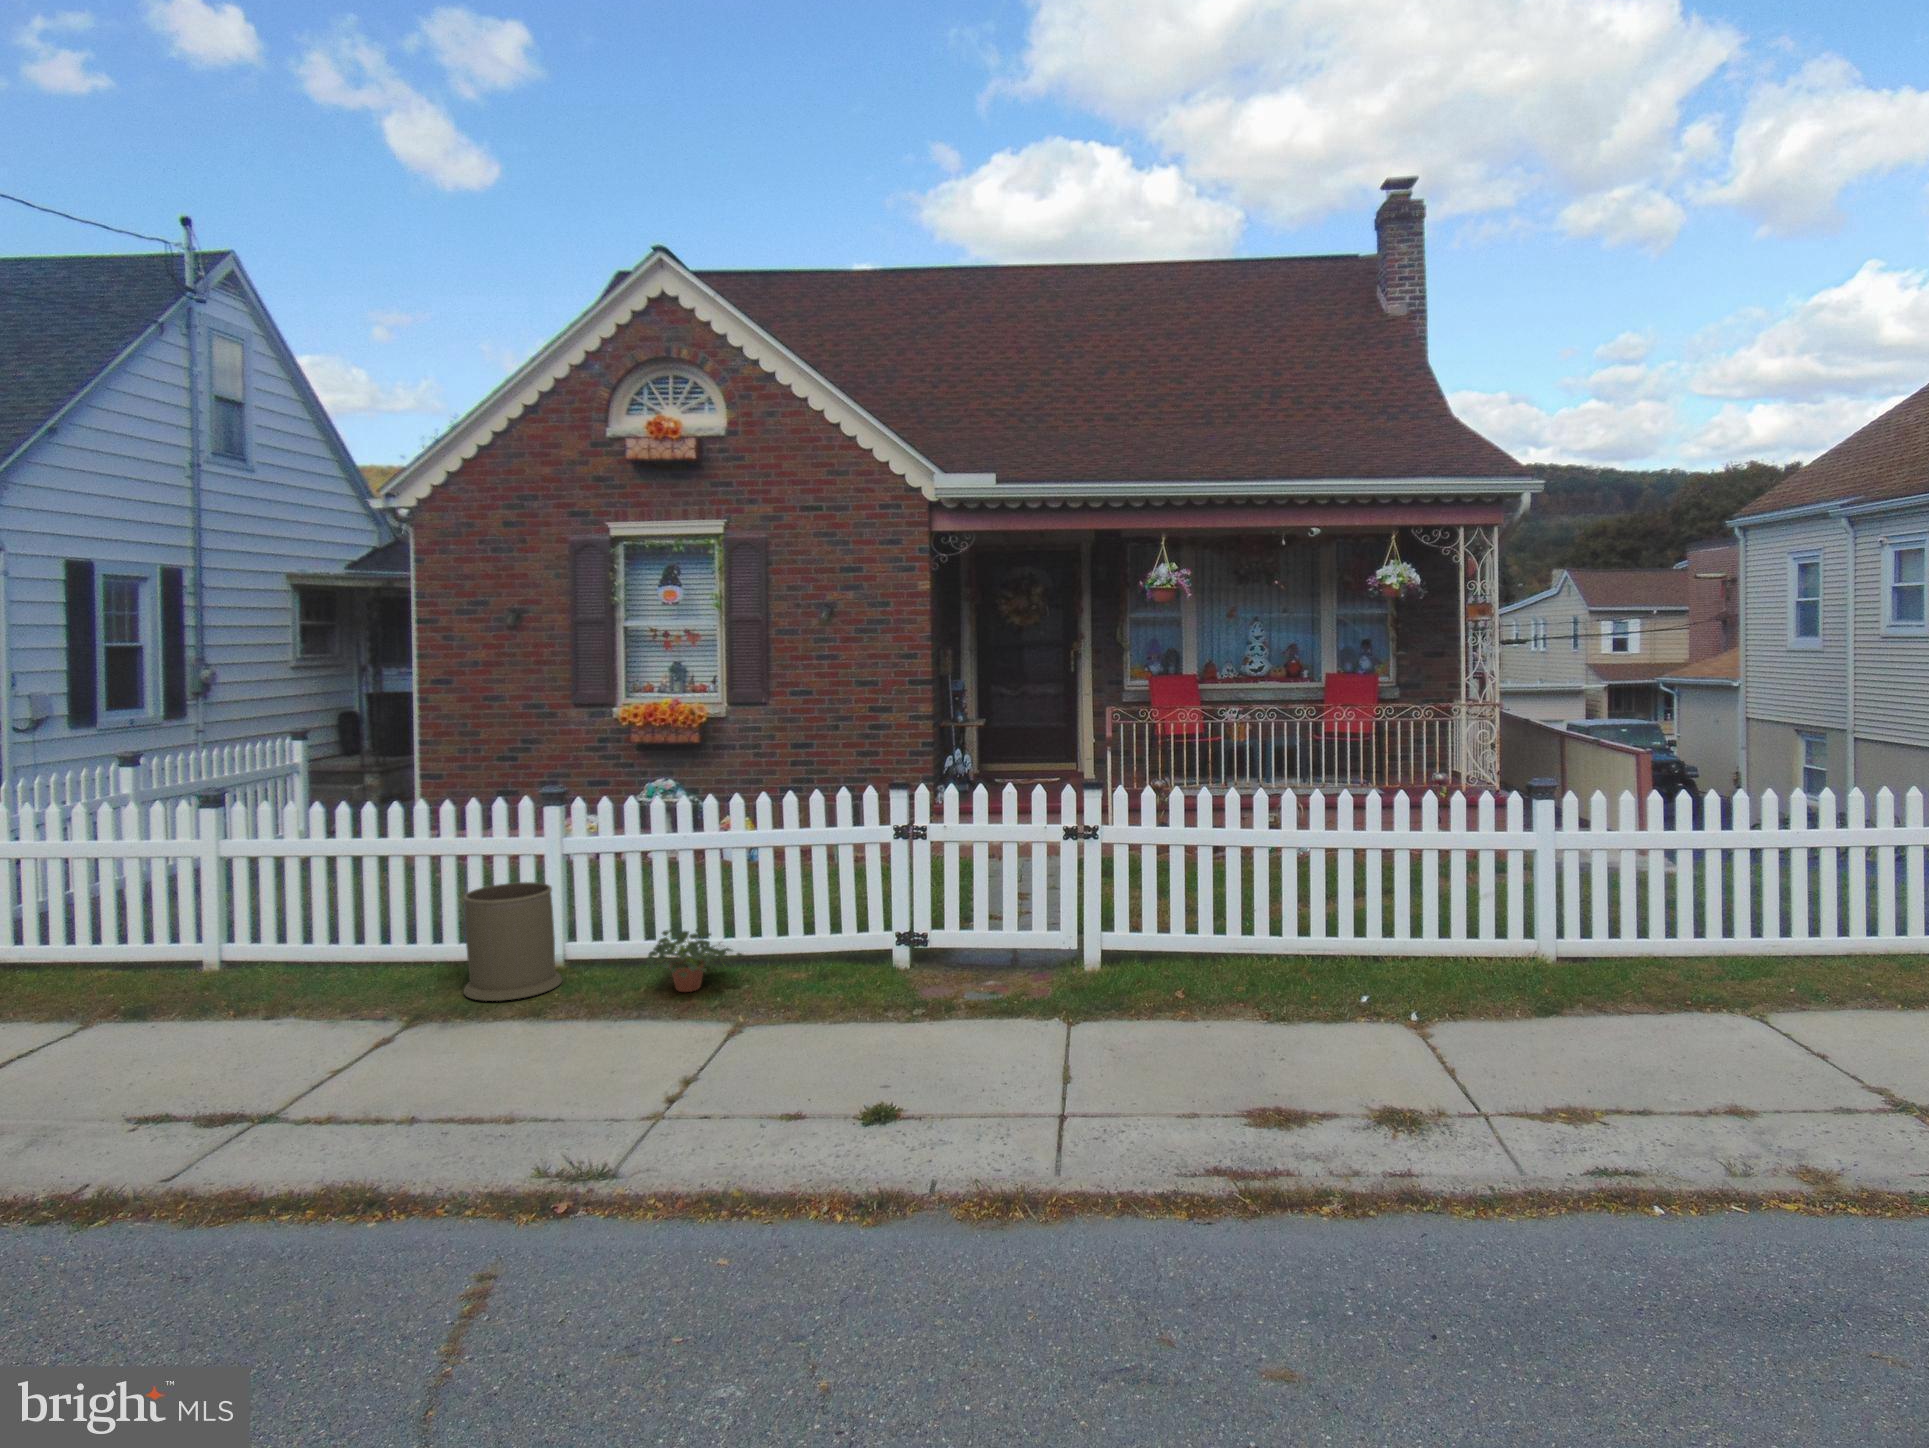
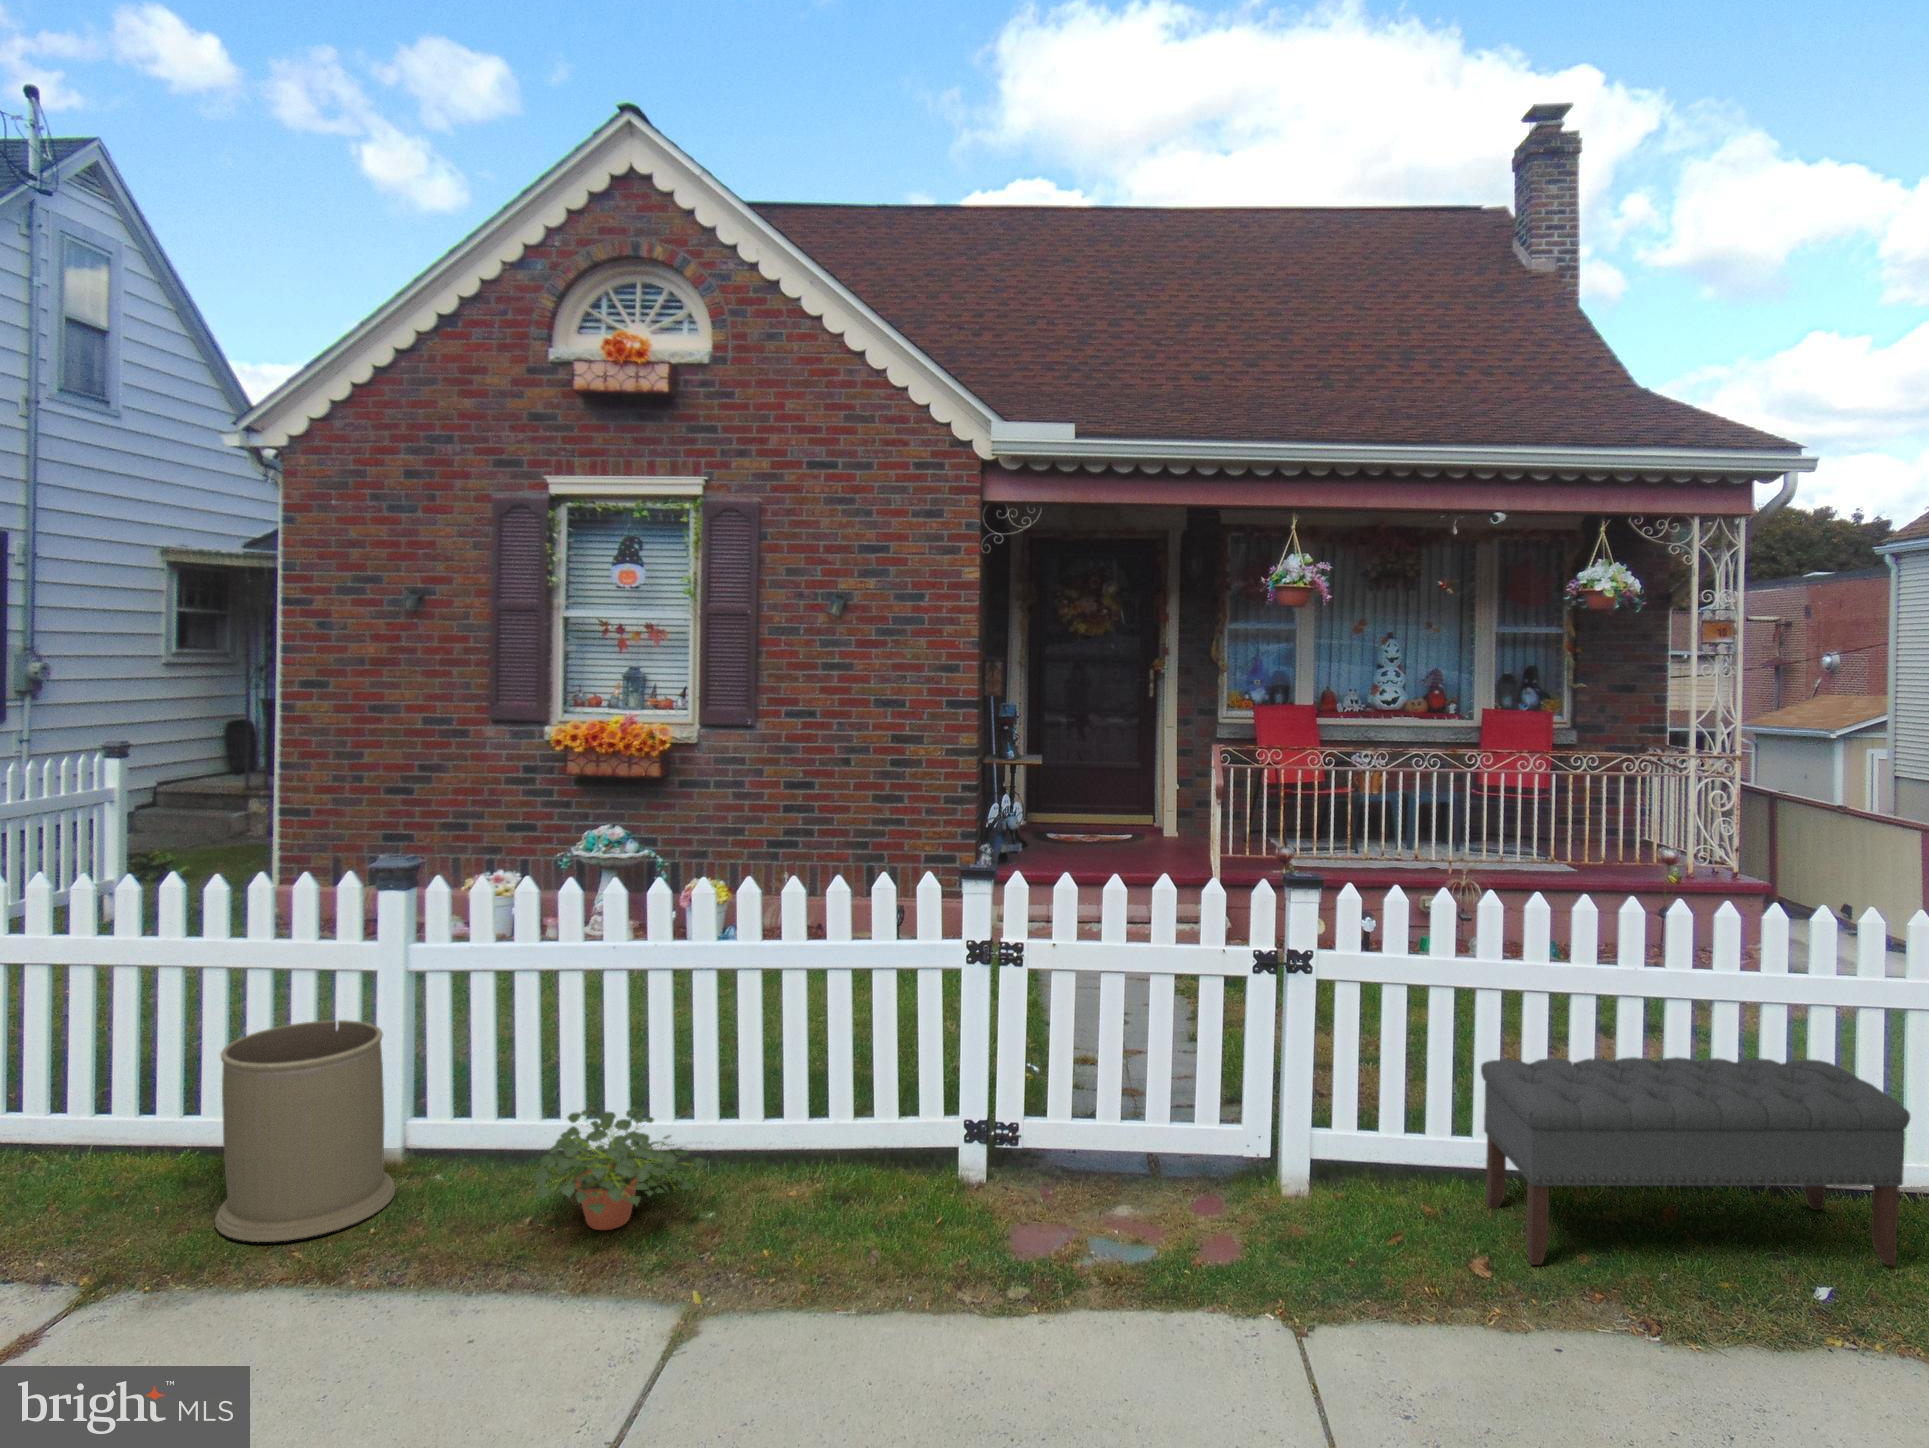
bench: none [1196,880,1420,993] -> present [1481,1057,1910,1265]

